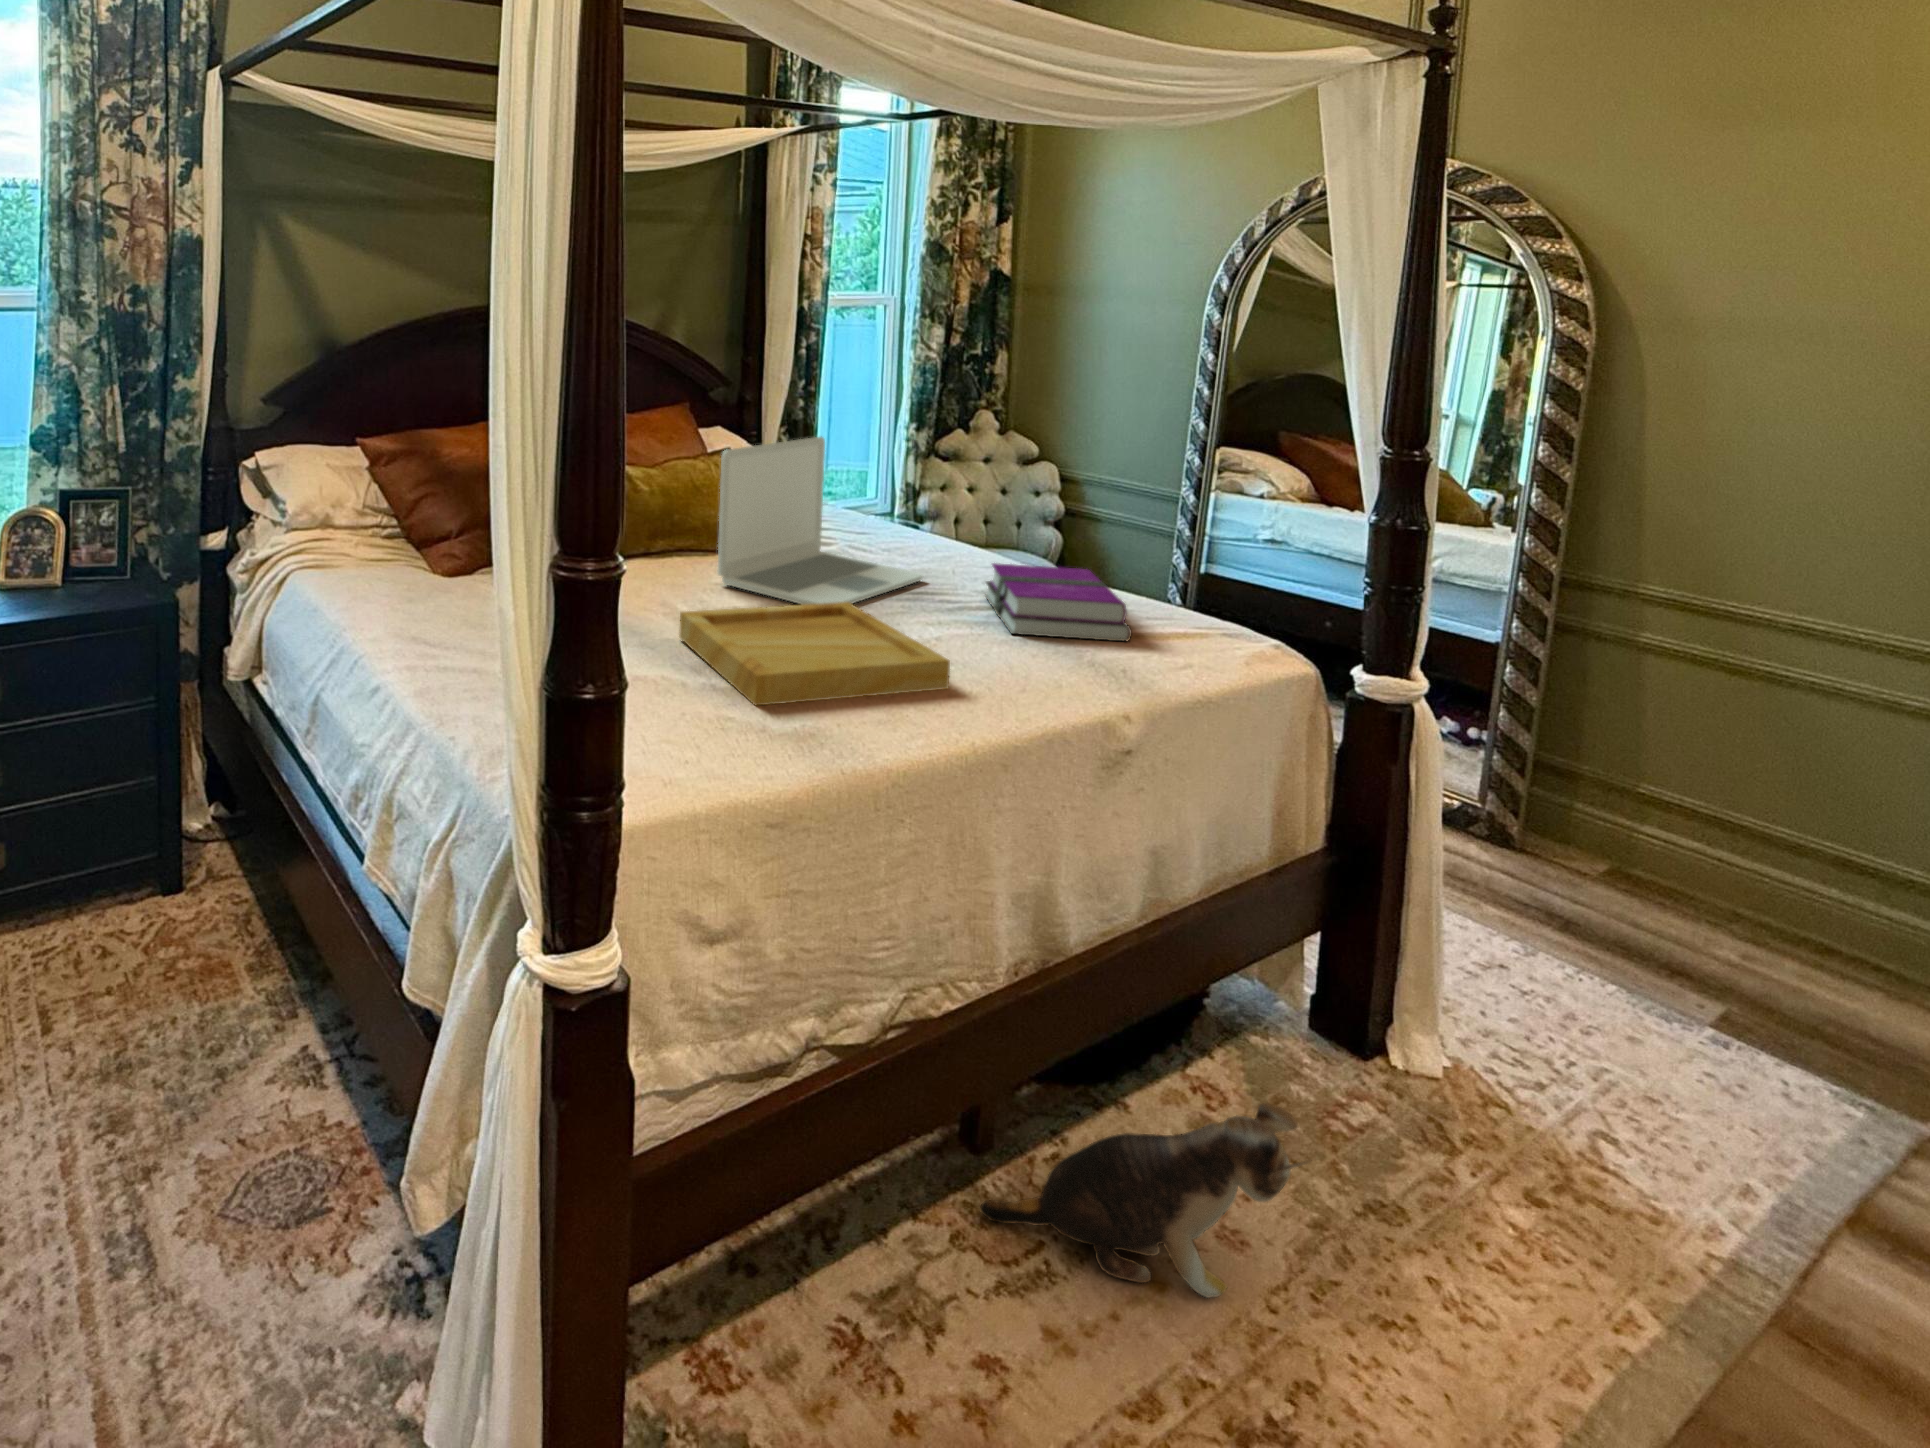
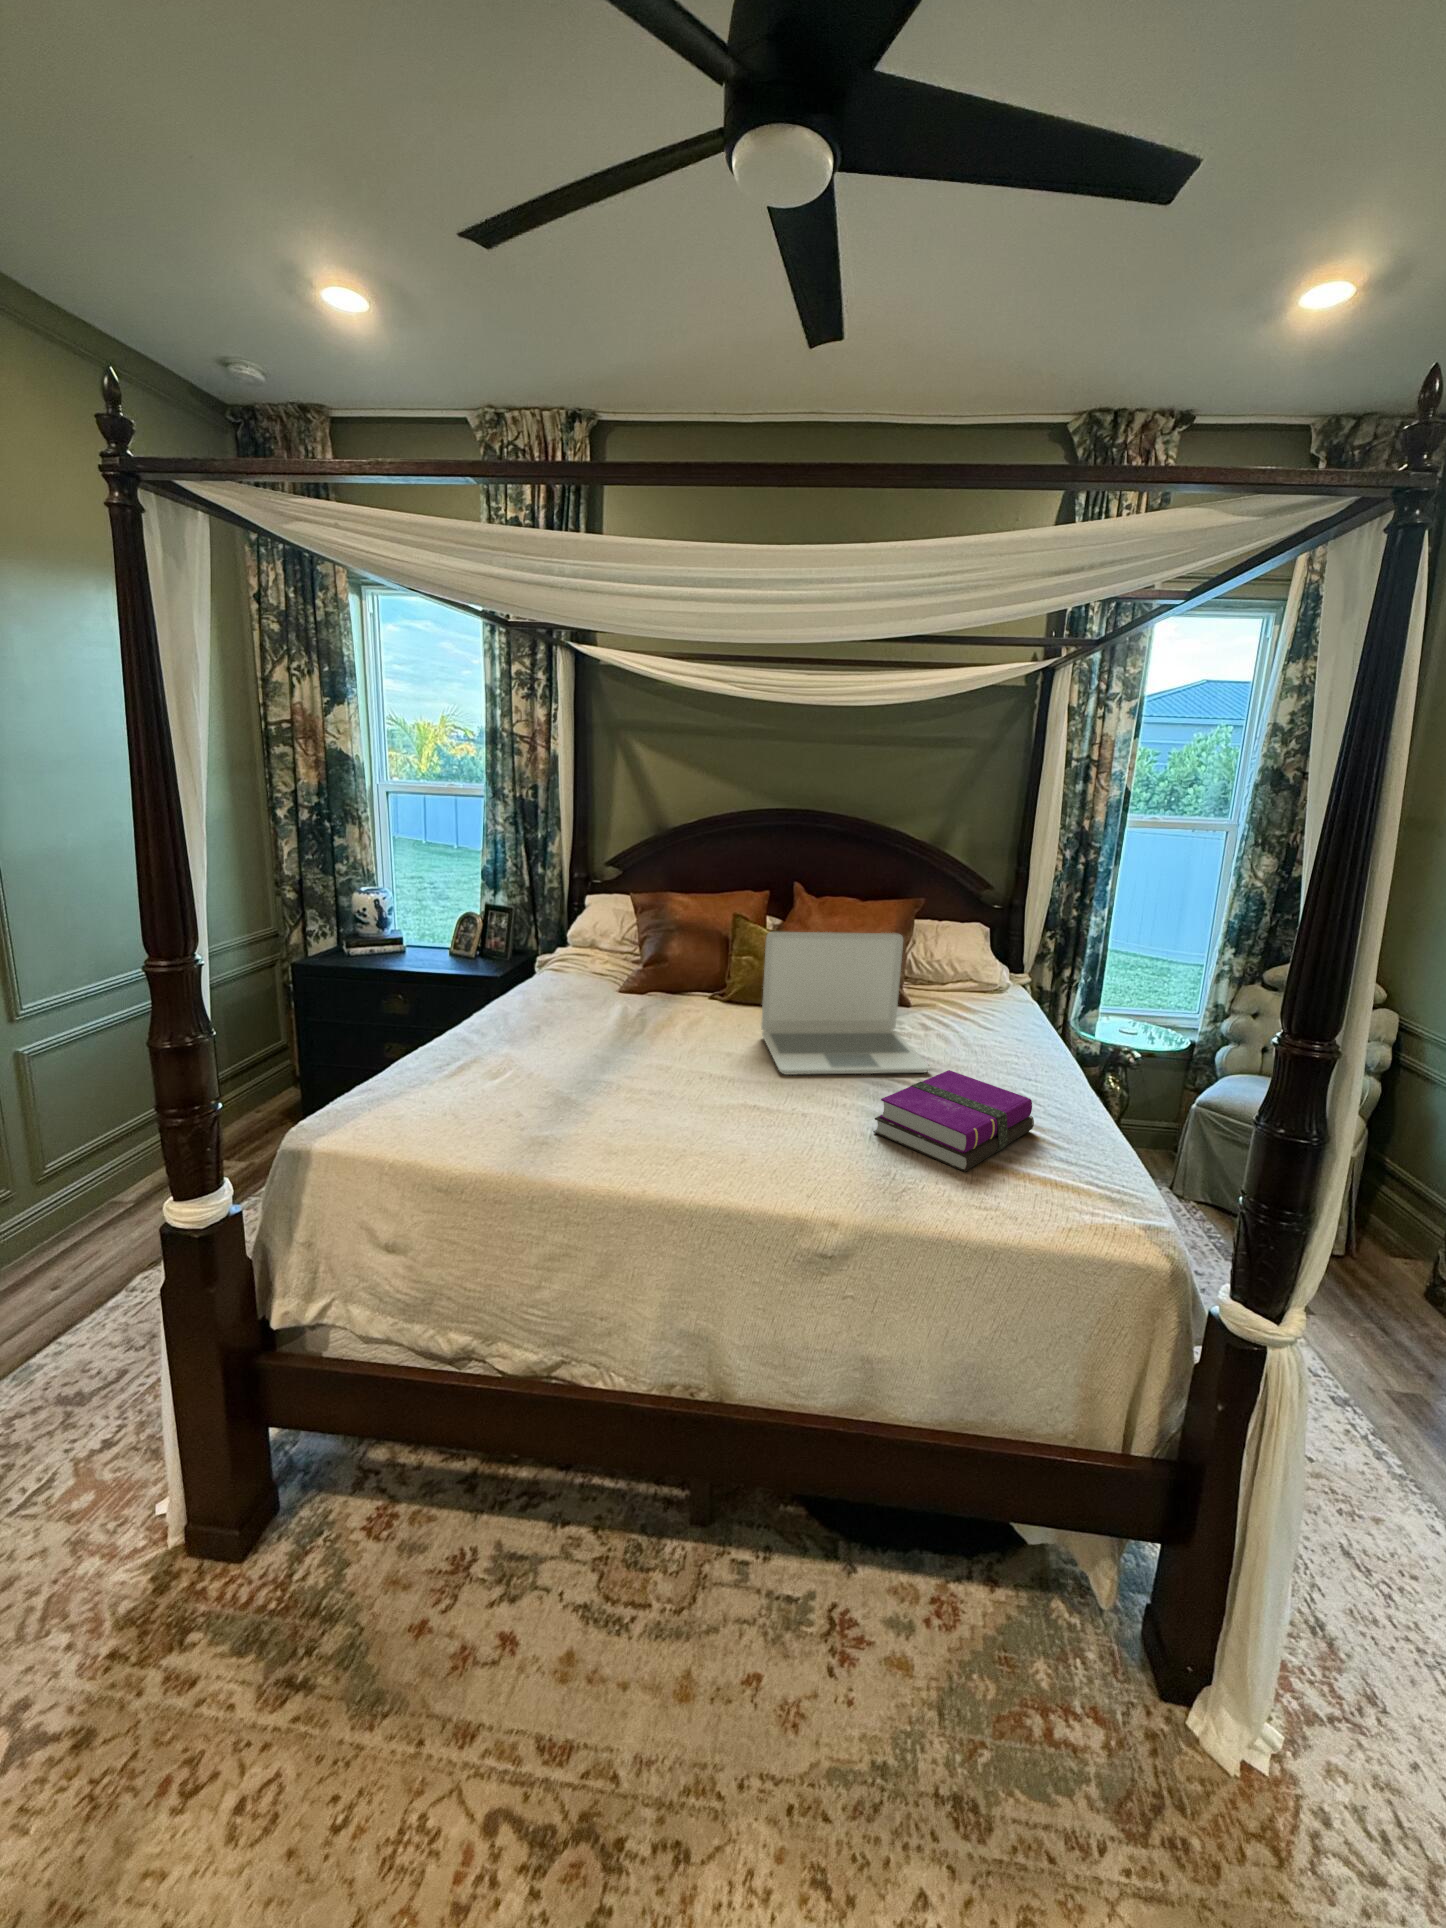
tray: present [679,602,950,706] -> none [546,1044,761,1153]
plush toy: present [980,1103,1310,1298] -> none [637,1551,801,1740]

